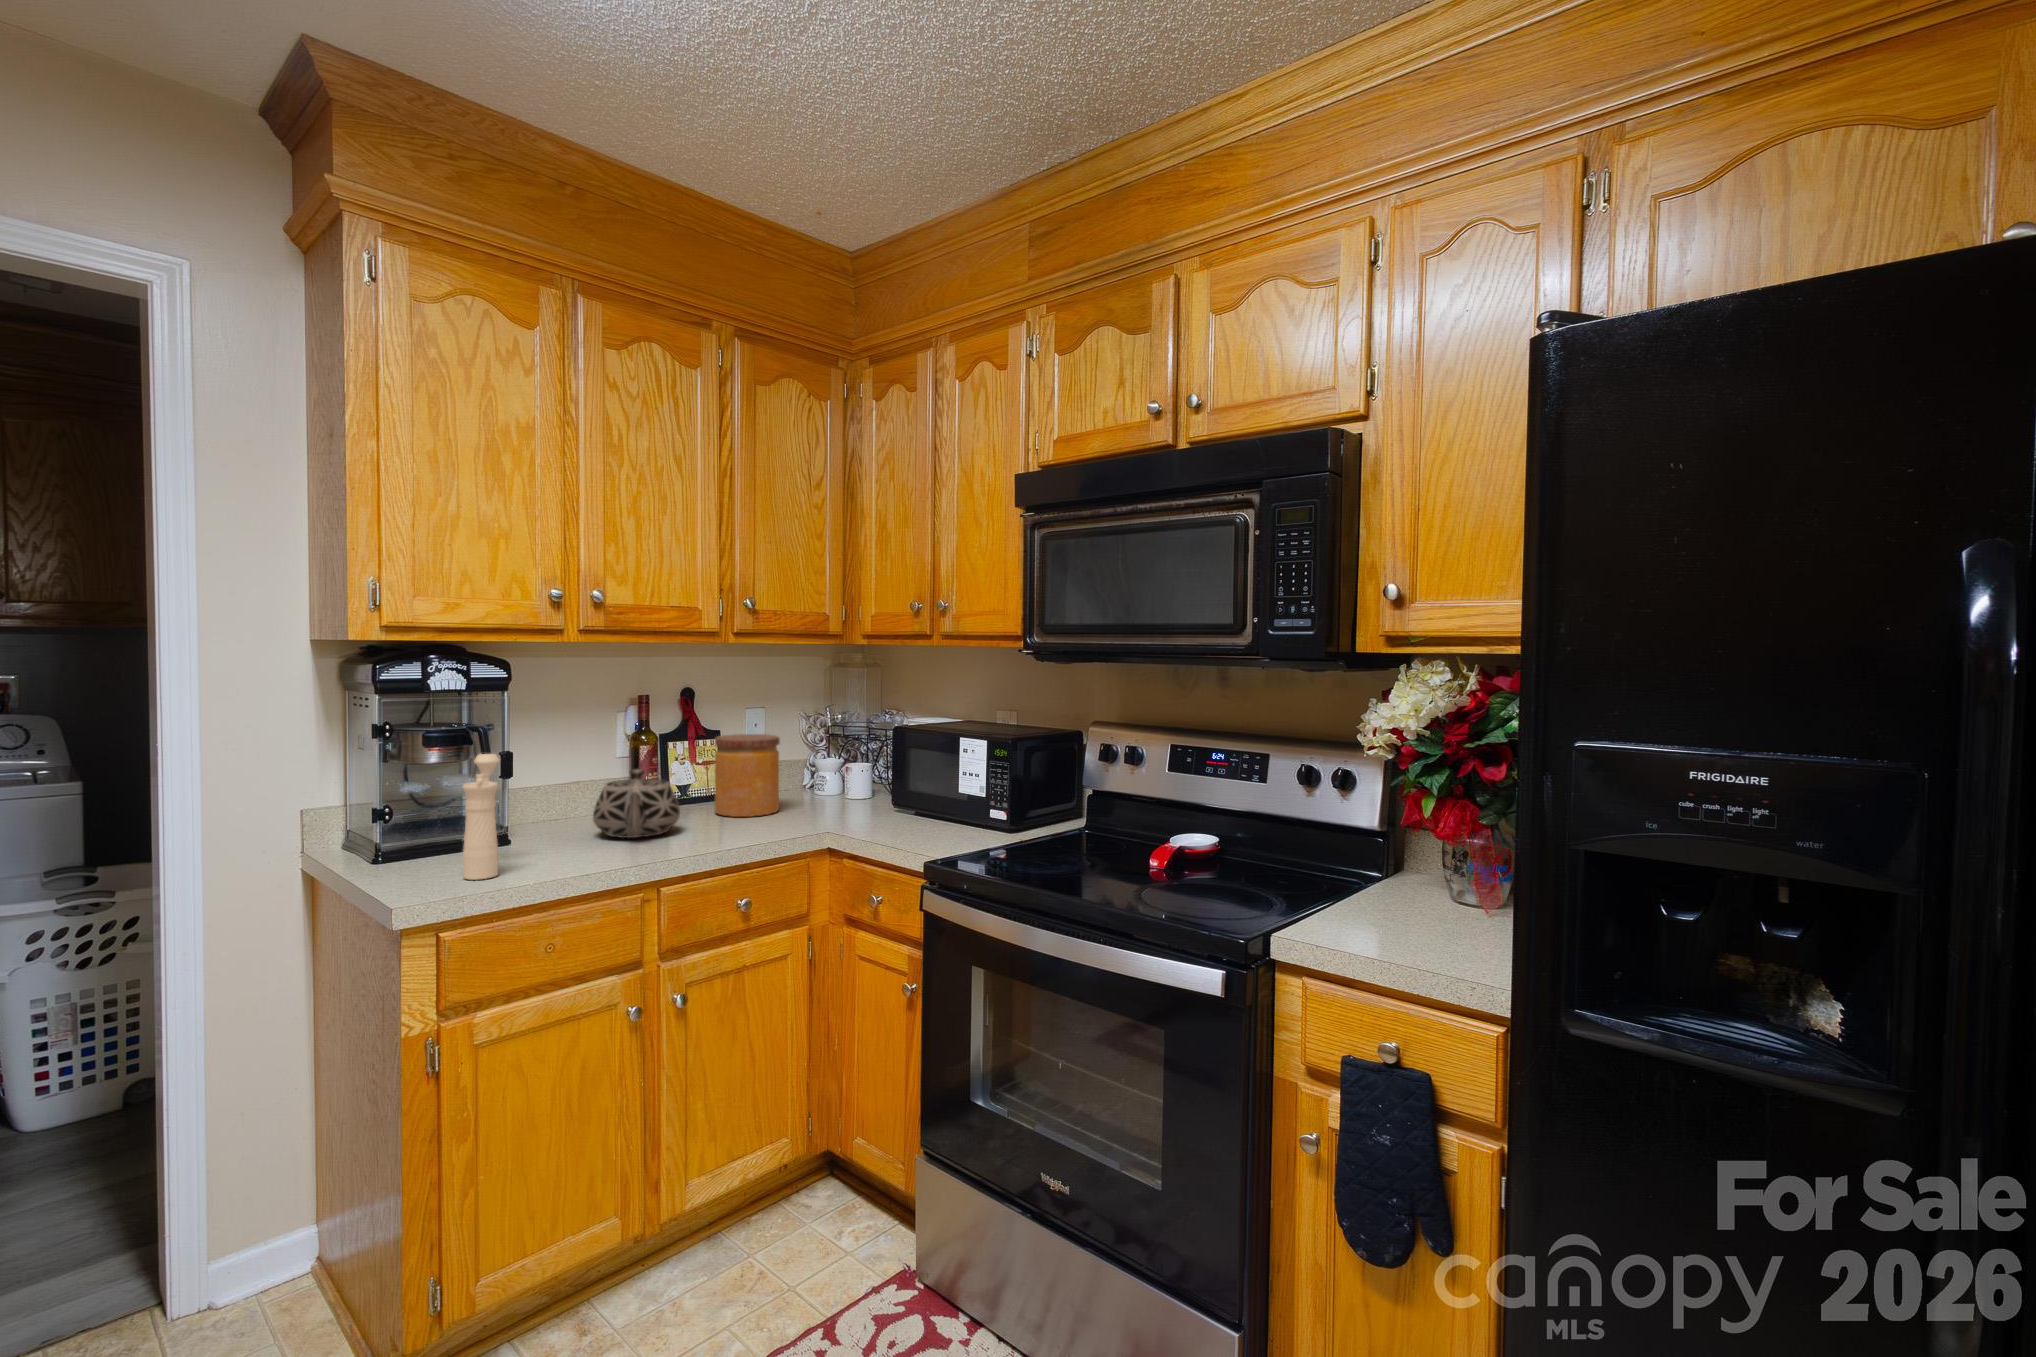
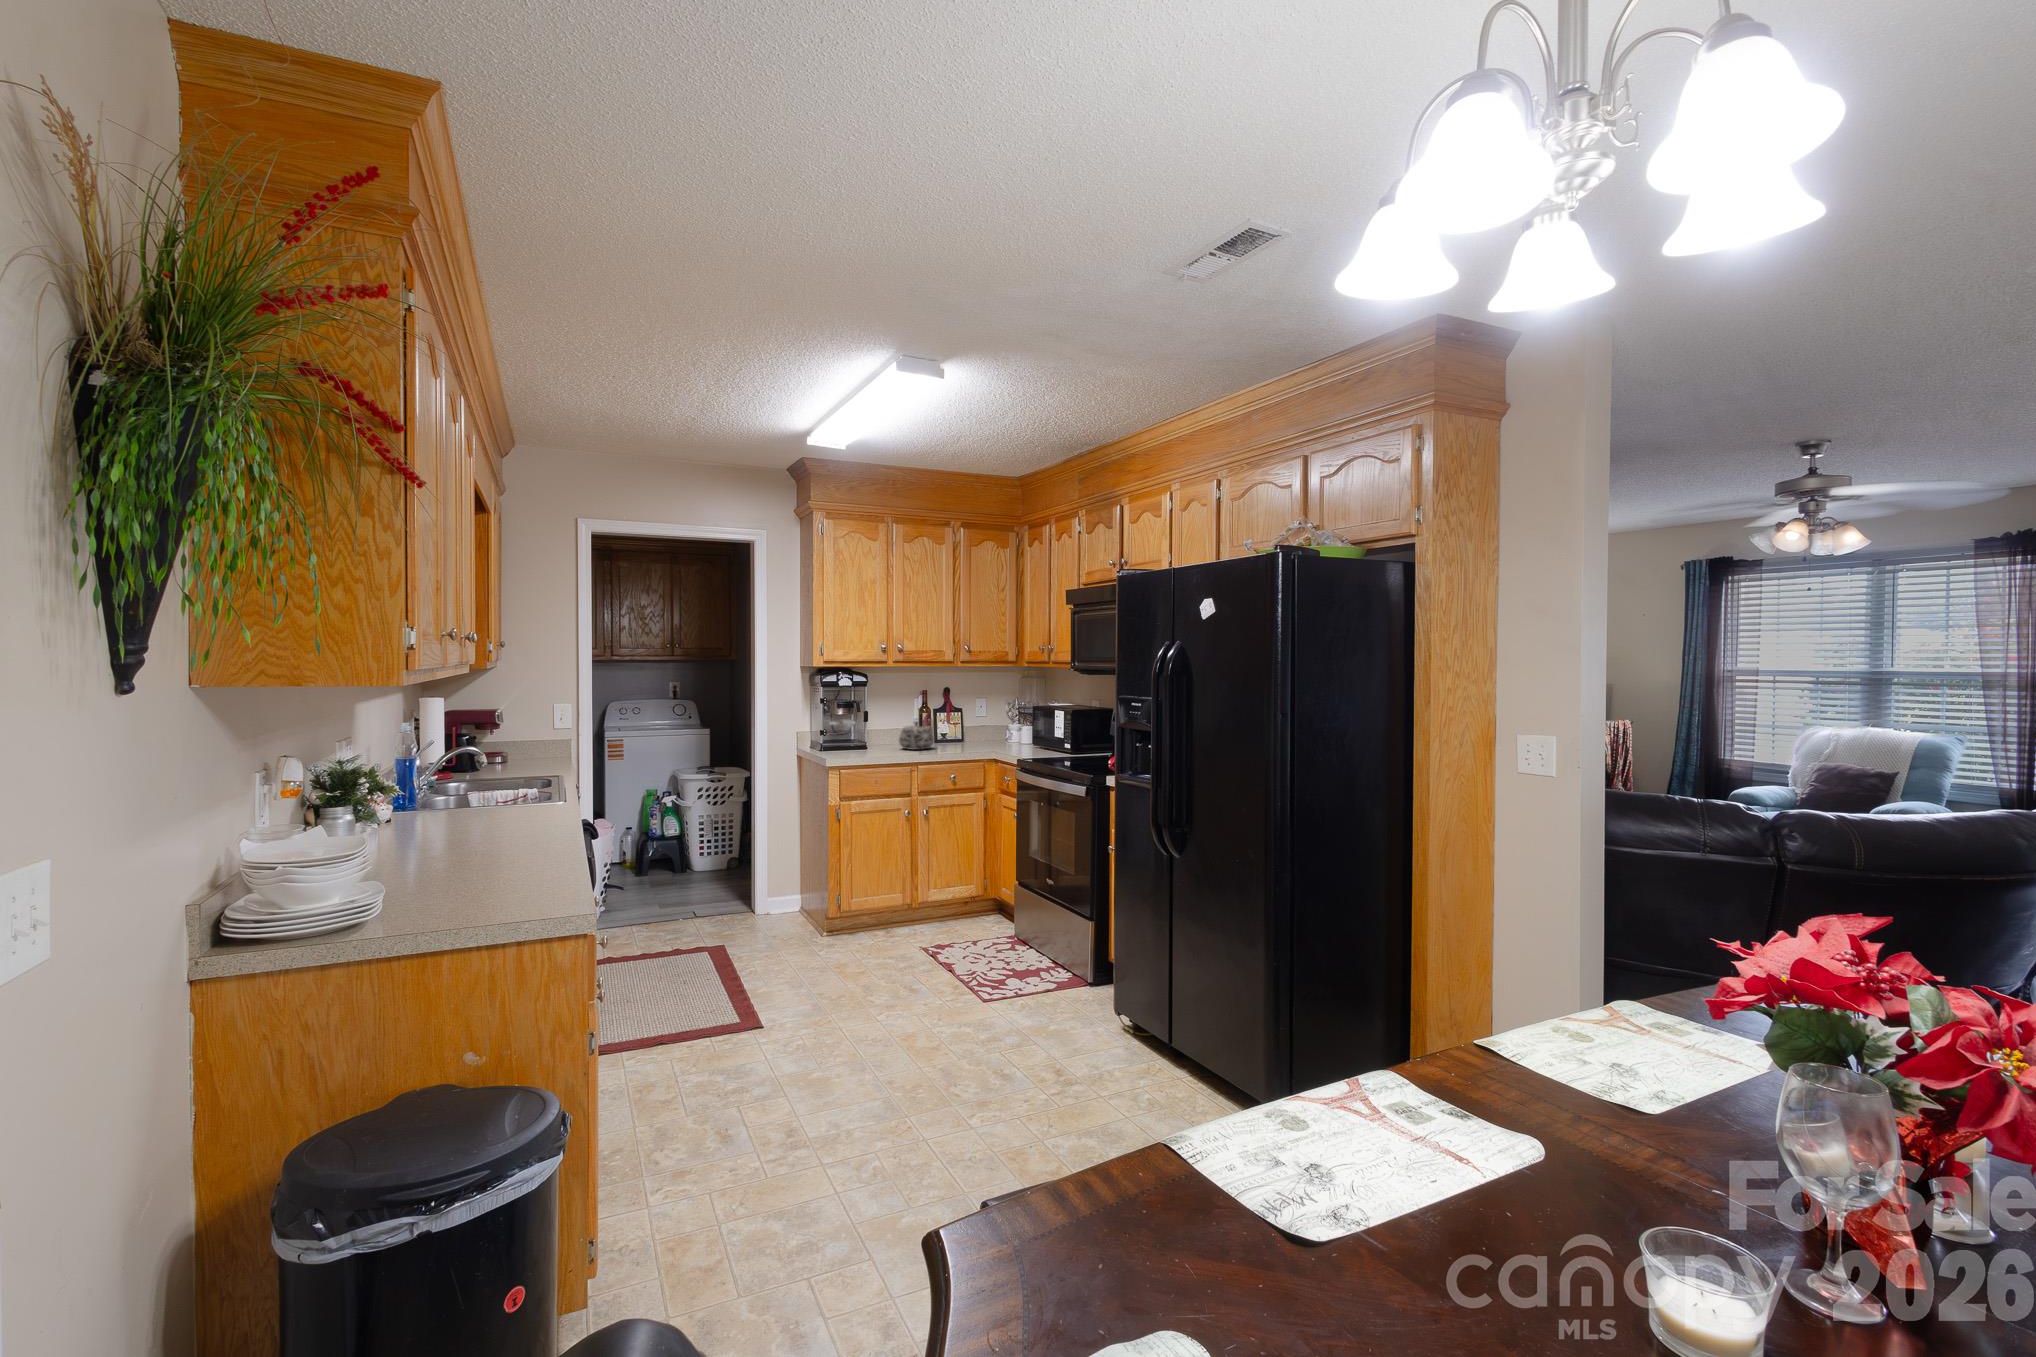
jar: present [715,734,780,817] -> none [954,710,983,747]
pepper mill: present [463,754,499,880] -> none [848,711,862,756]

